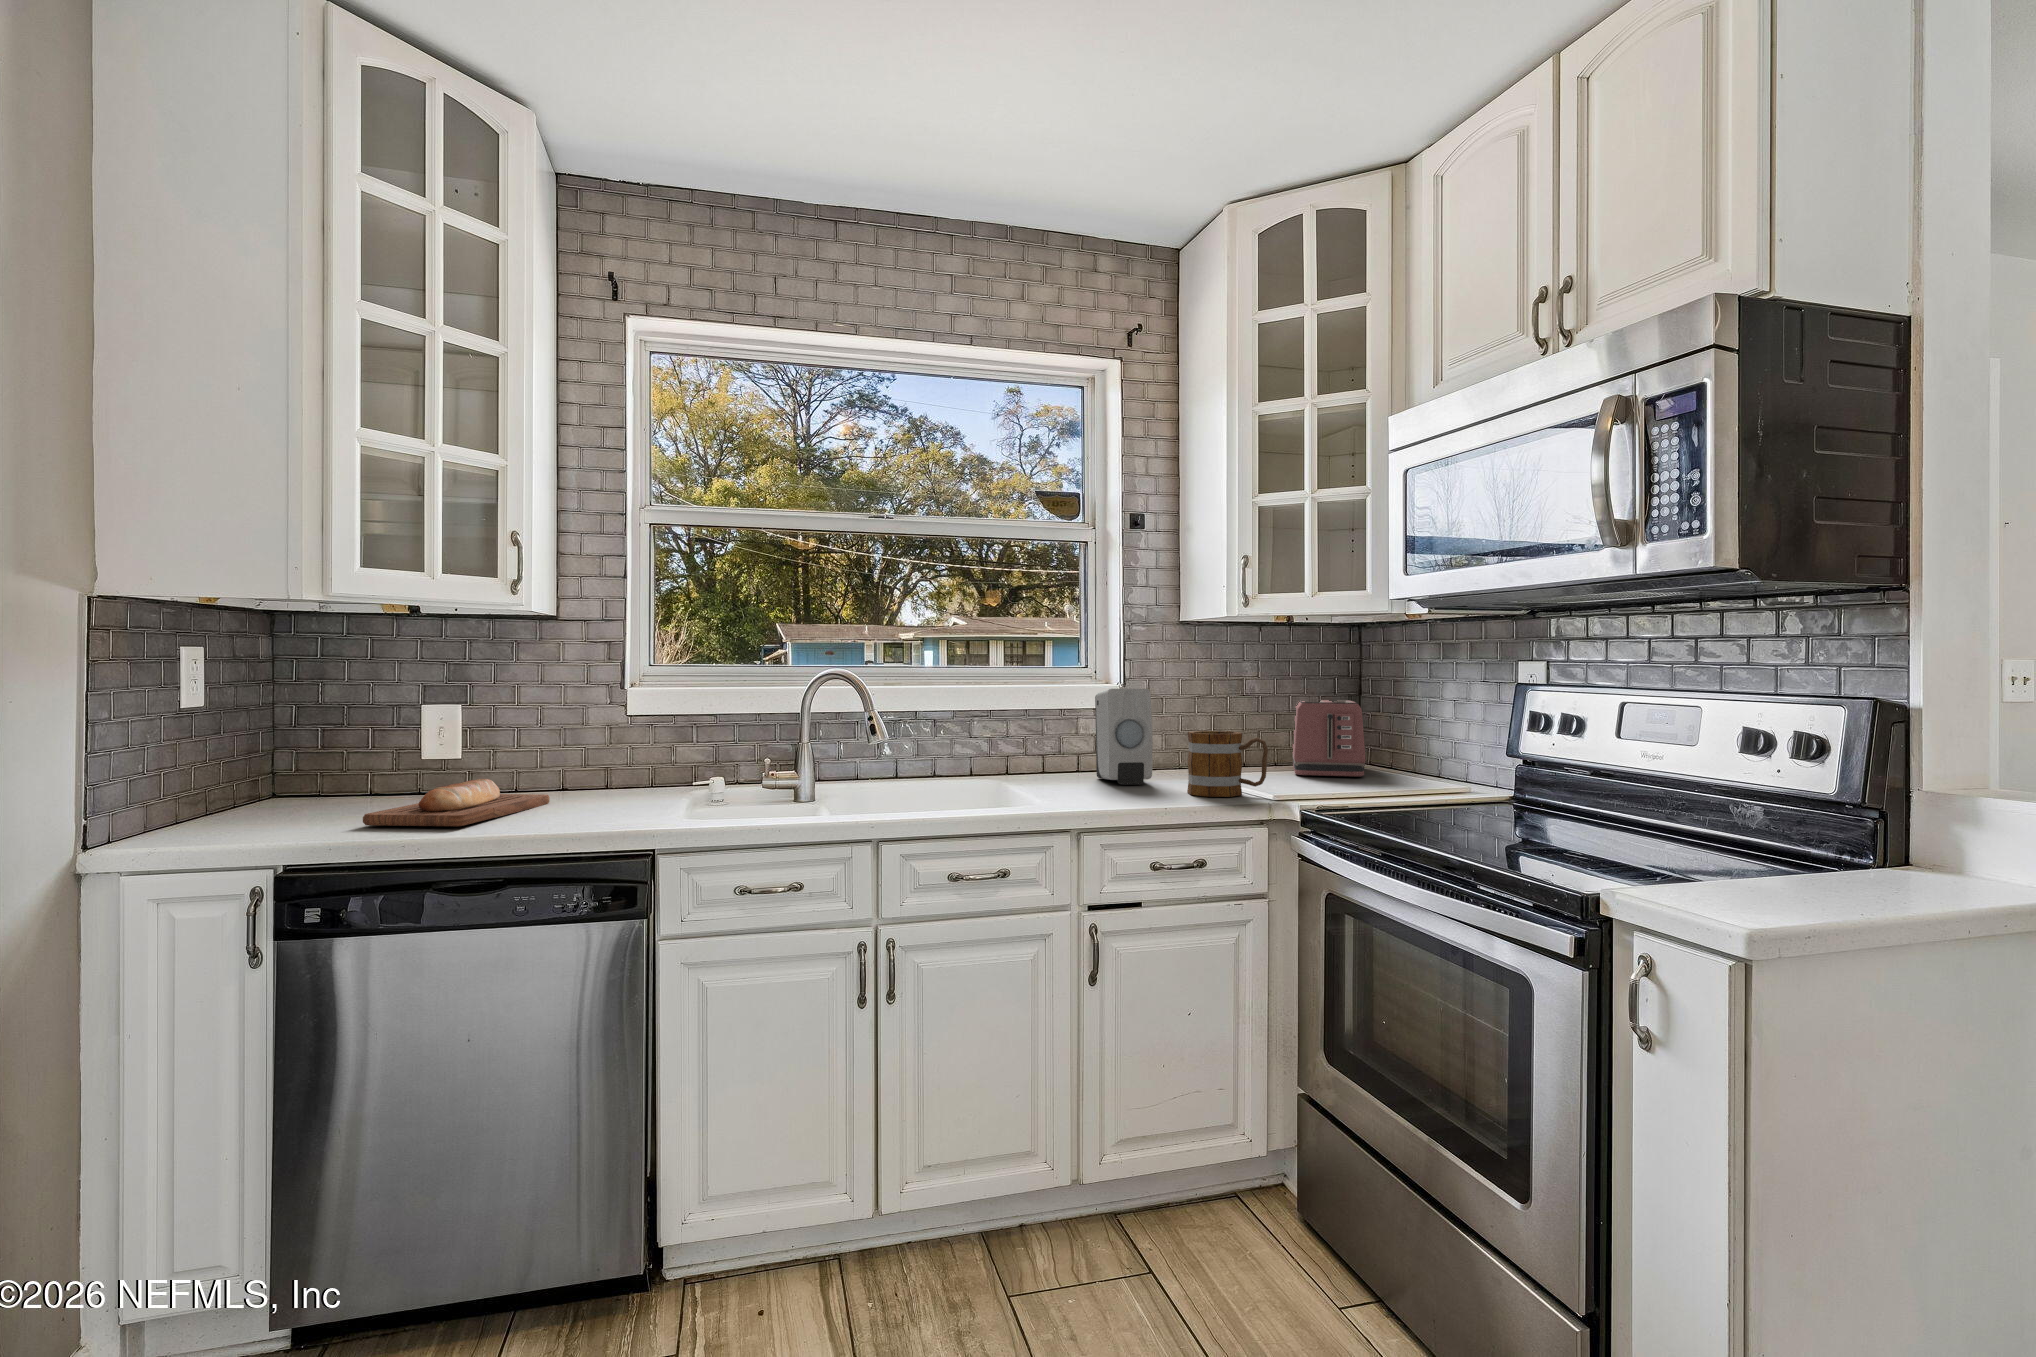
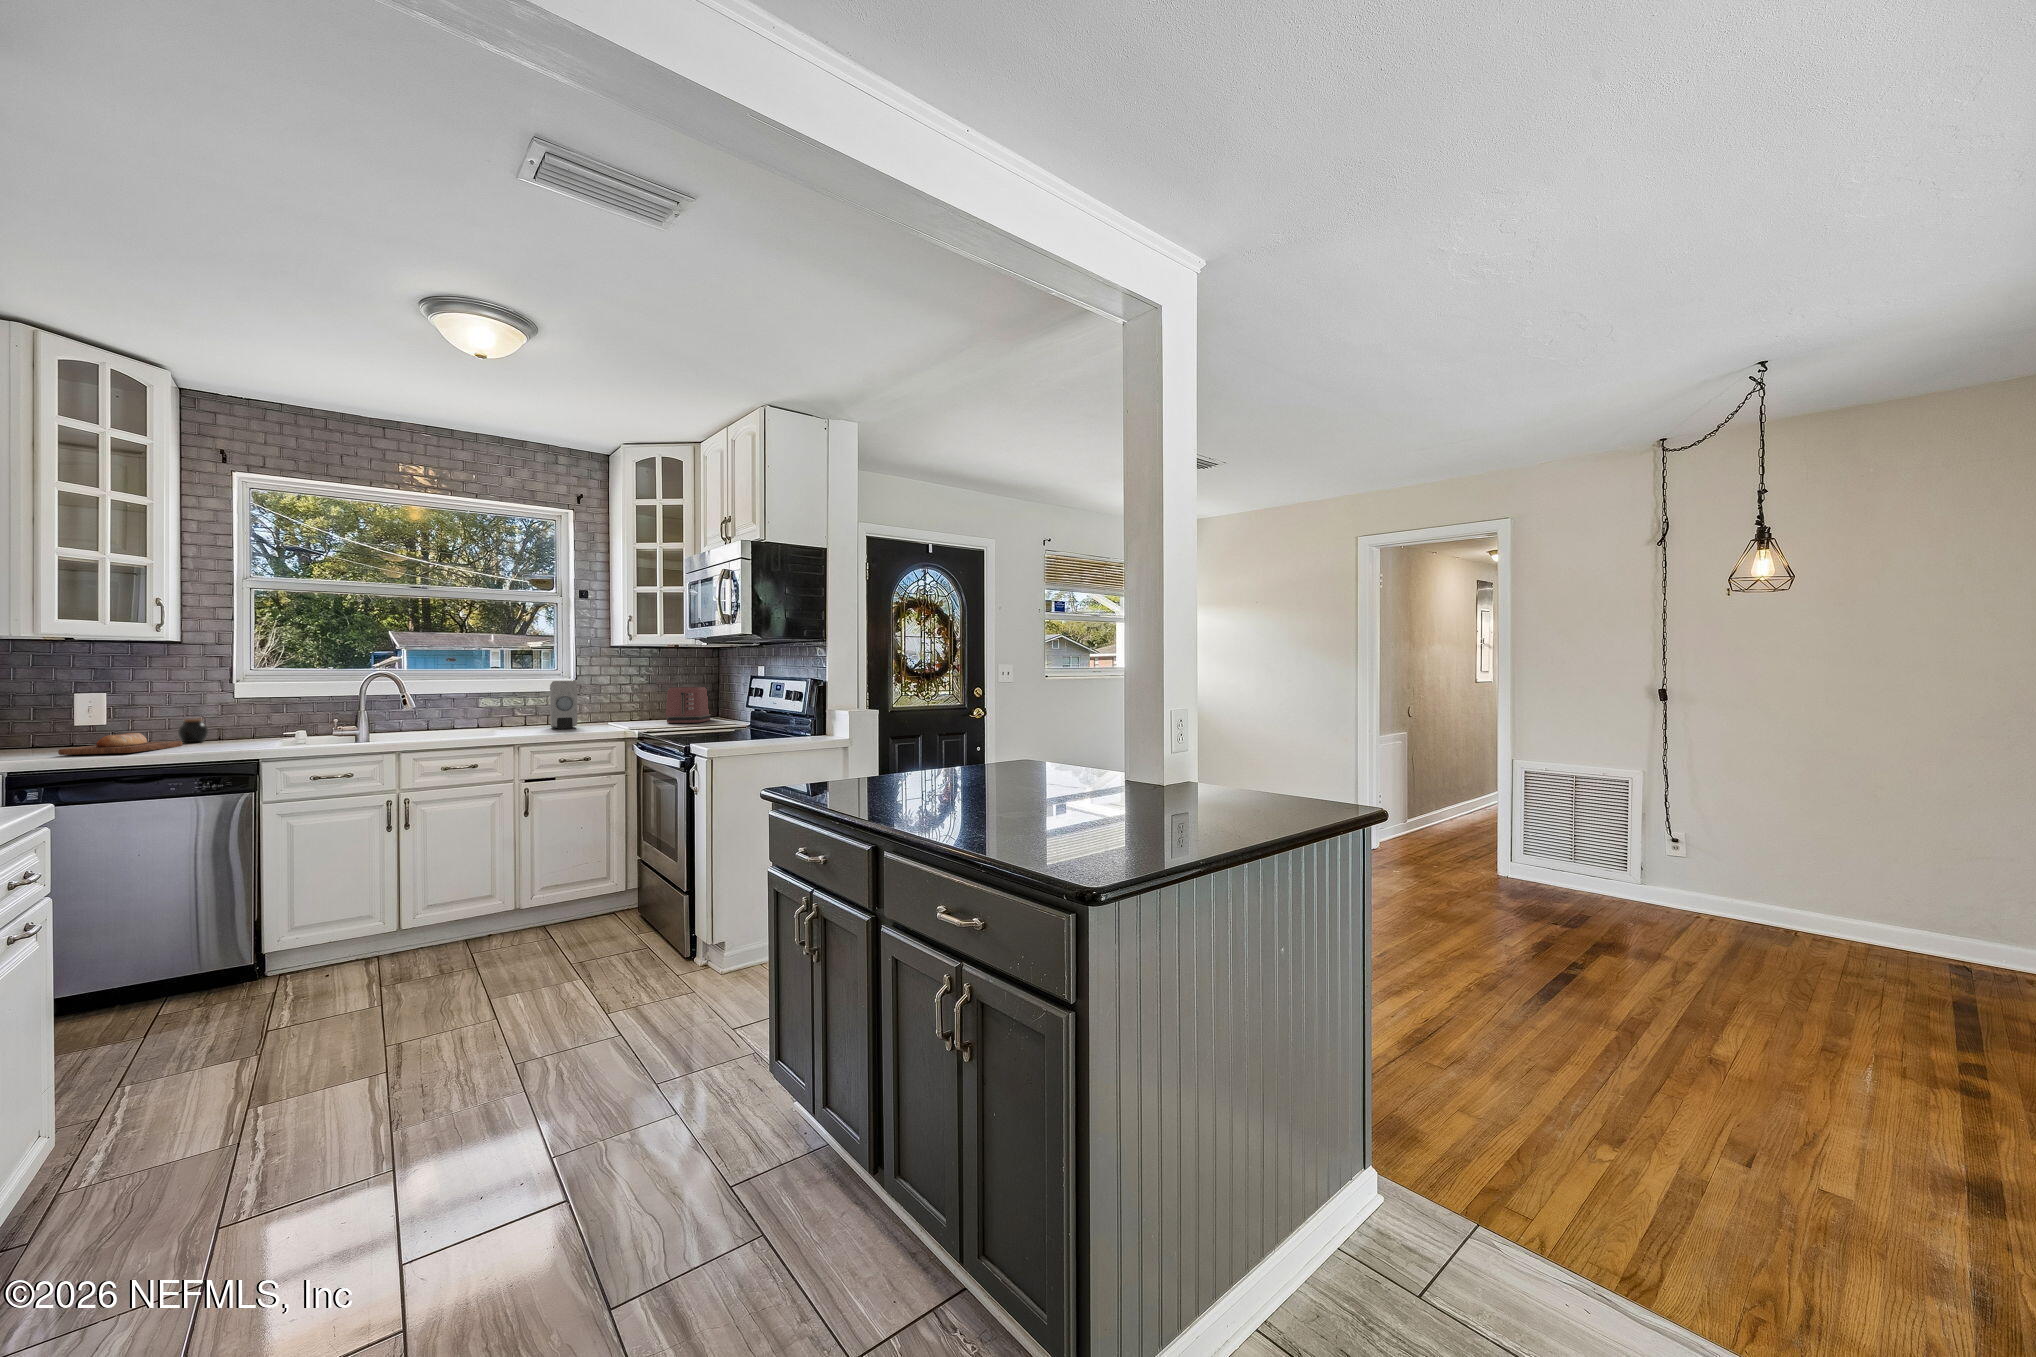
mug: present [1187,731,1268,797] -> none [590,701,630,731]
jar: none [548,750,590,793] -> present [178,718,208,742]

